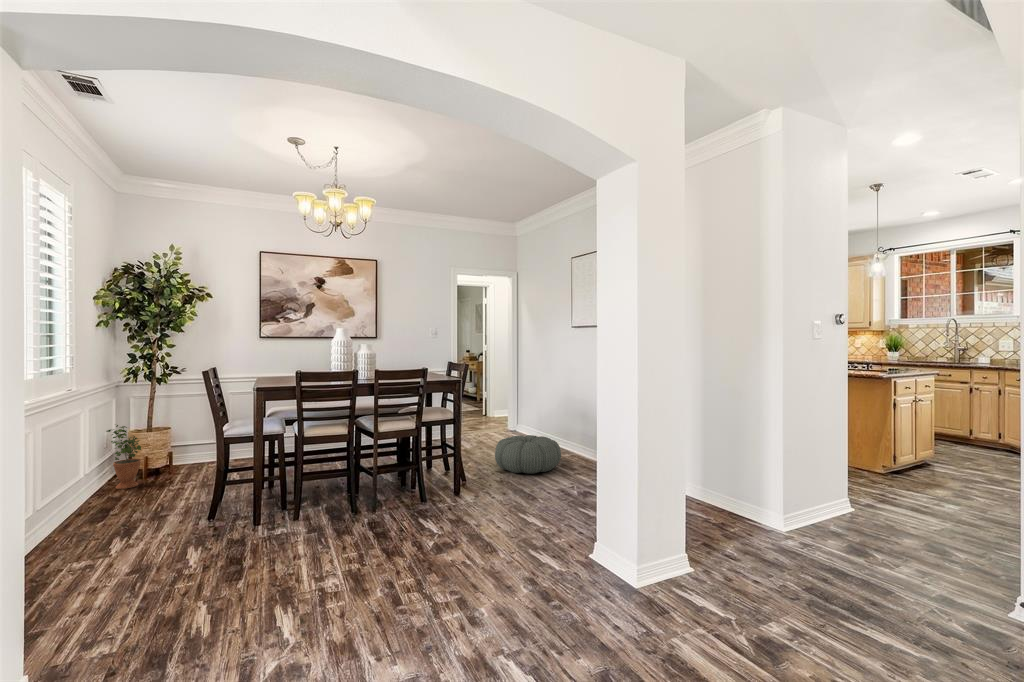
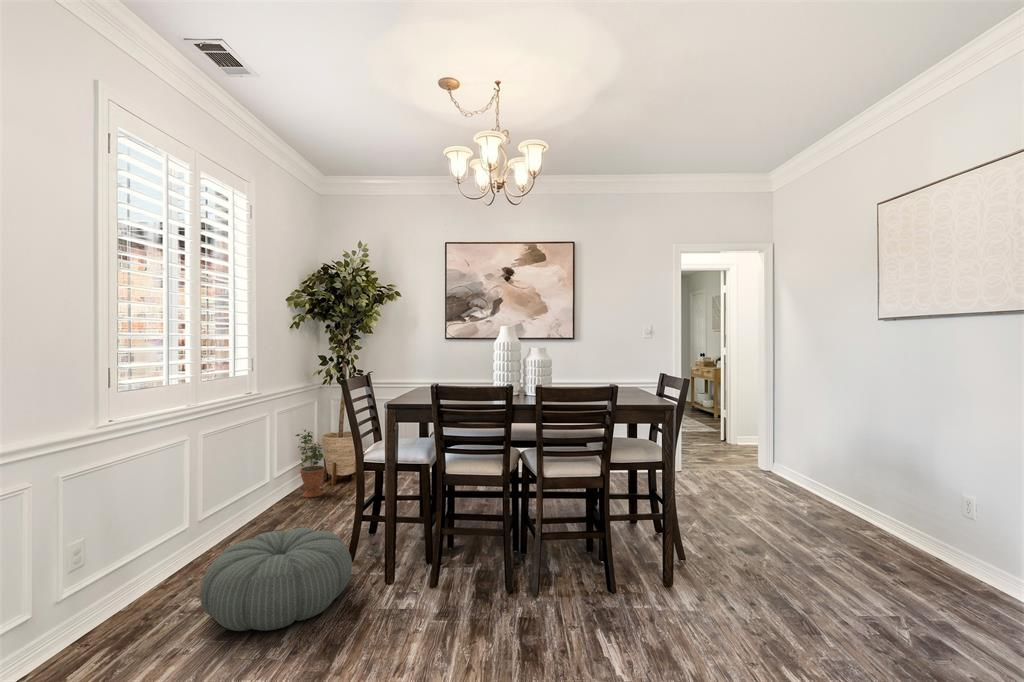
pouf: present [495,435,561,474] -> present [200,528,352,631]

